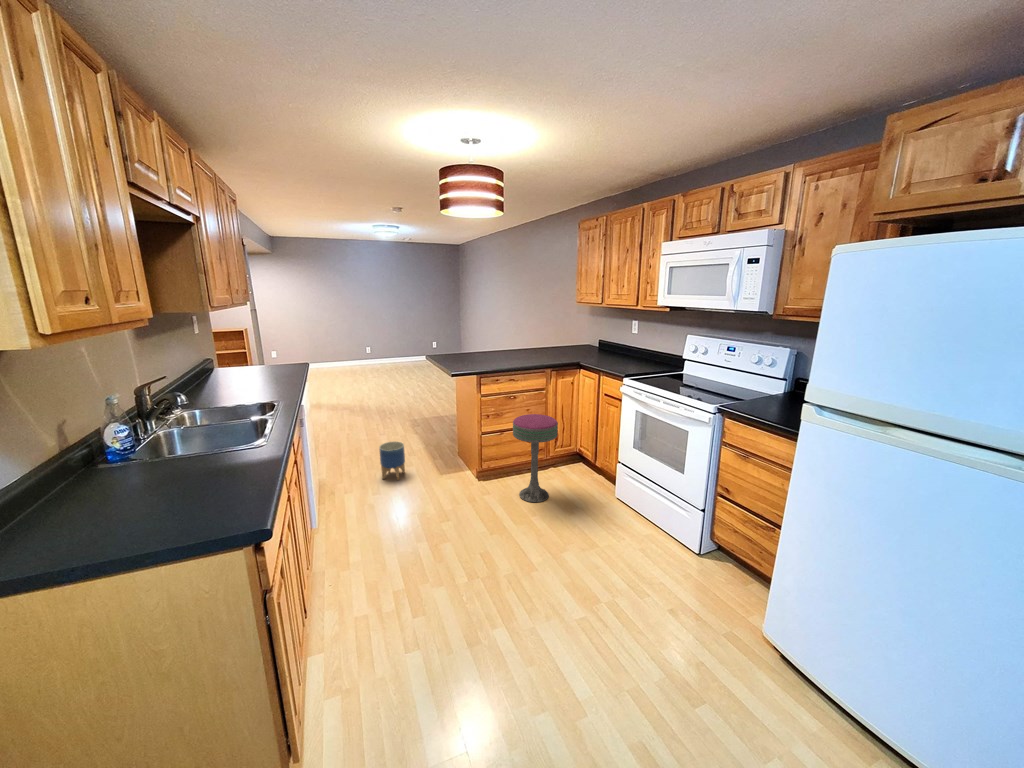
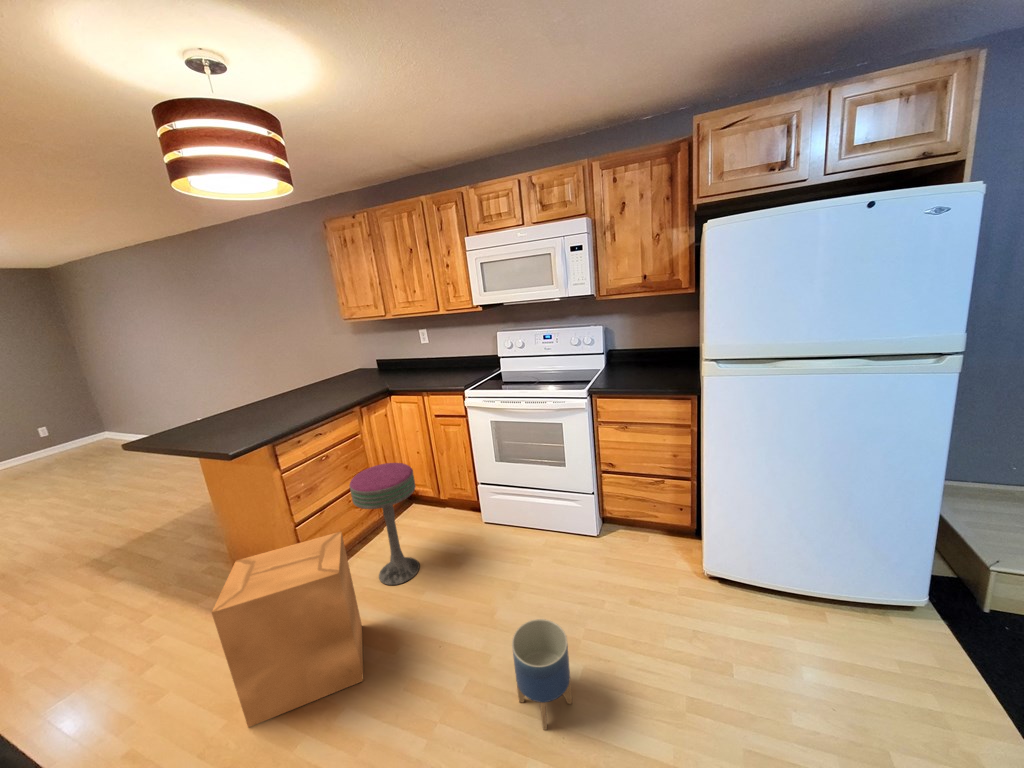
cardboard box: none [415,434,492,533] -> present [212,531,363,727]
planter: present [379,441,405,480] -> present [512,619,572,730]

